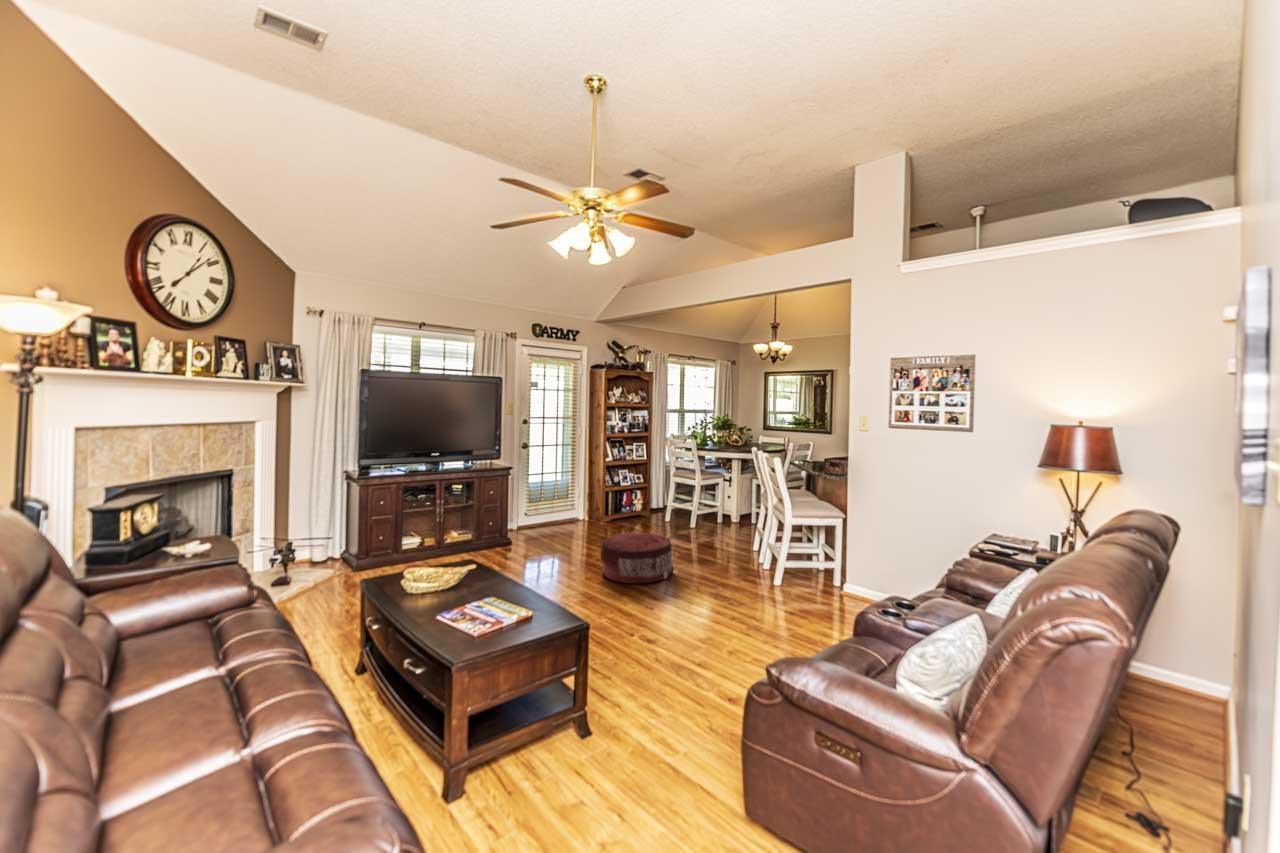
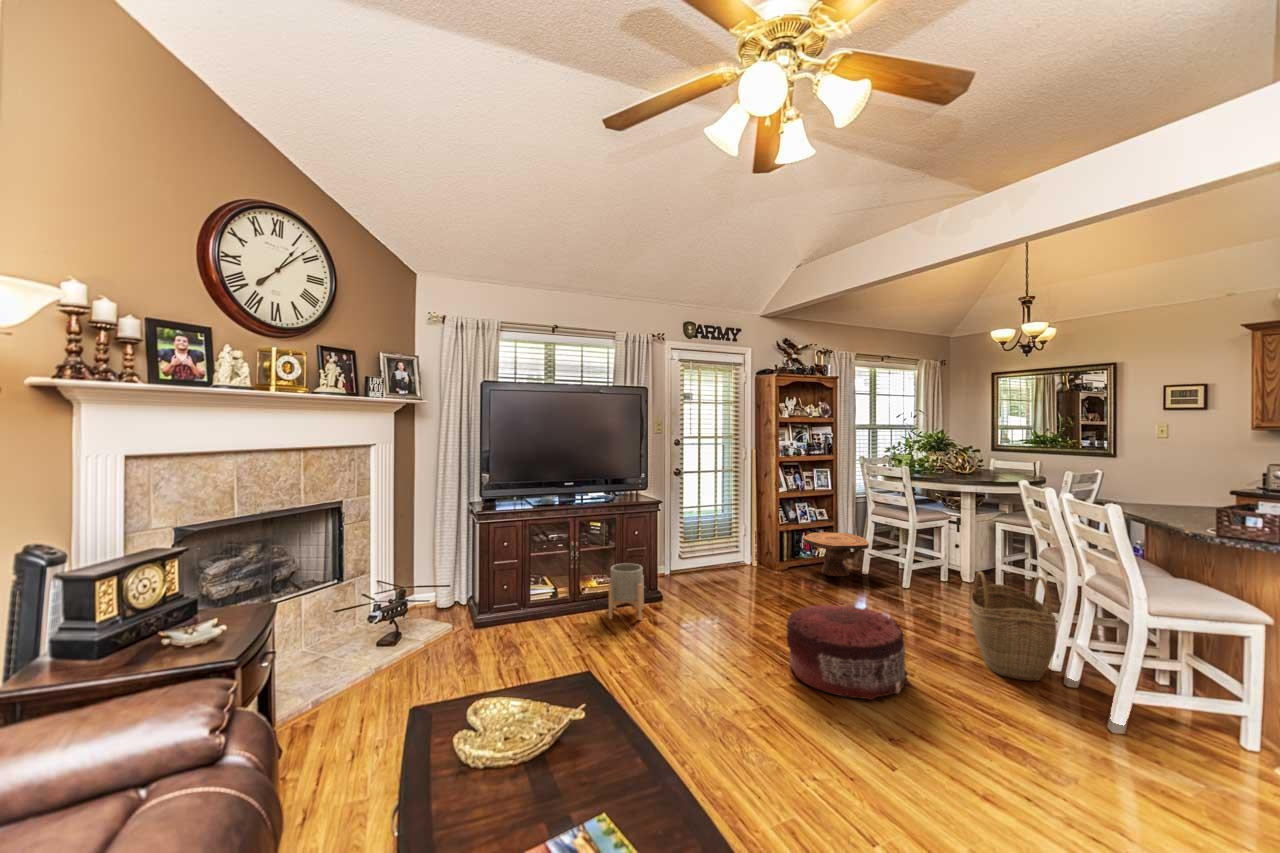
side table: none [623,492,669,523] -> present [803,532,869,576]
woven basket: none [716,505,758,568] -> present [970,571,1057,681]
planter: none [471,516,499,558] -> present [609,563,644,620]

